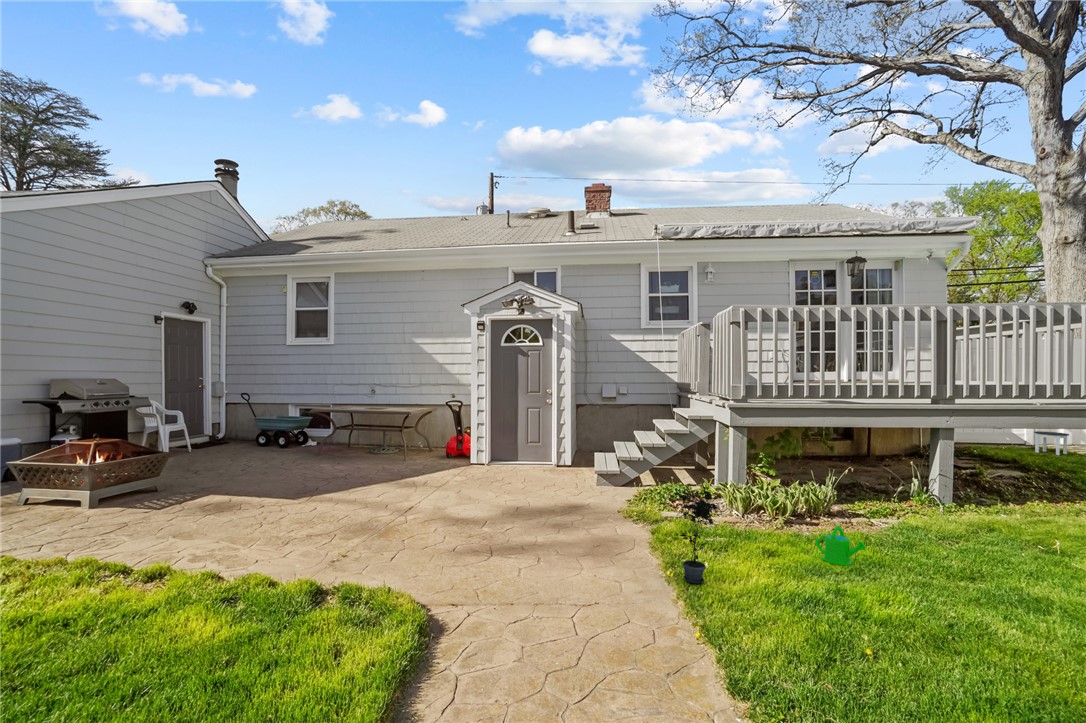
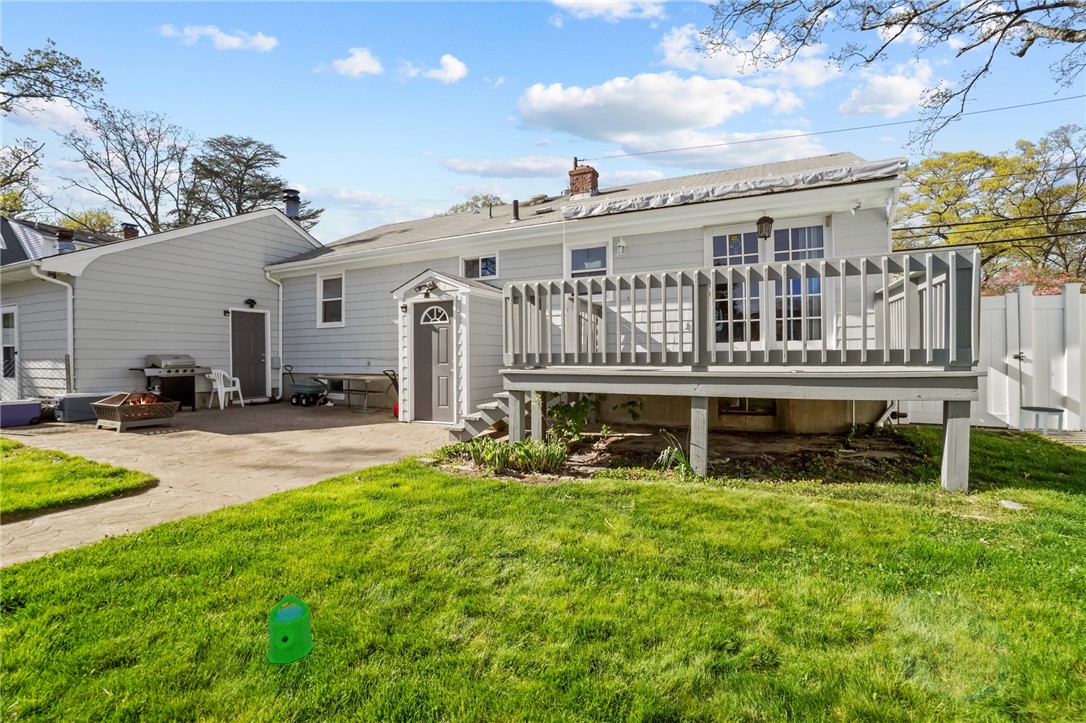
potted plant: present [677,486,722,584] -> none [230,453,274,545]
watering can: present [816,526,866,565] -> present [265,595,314,663]

